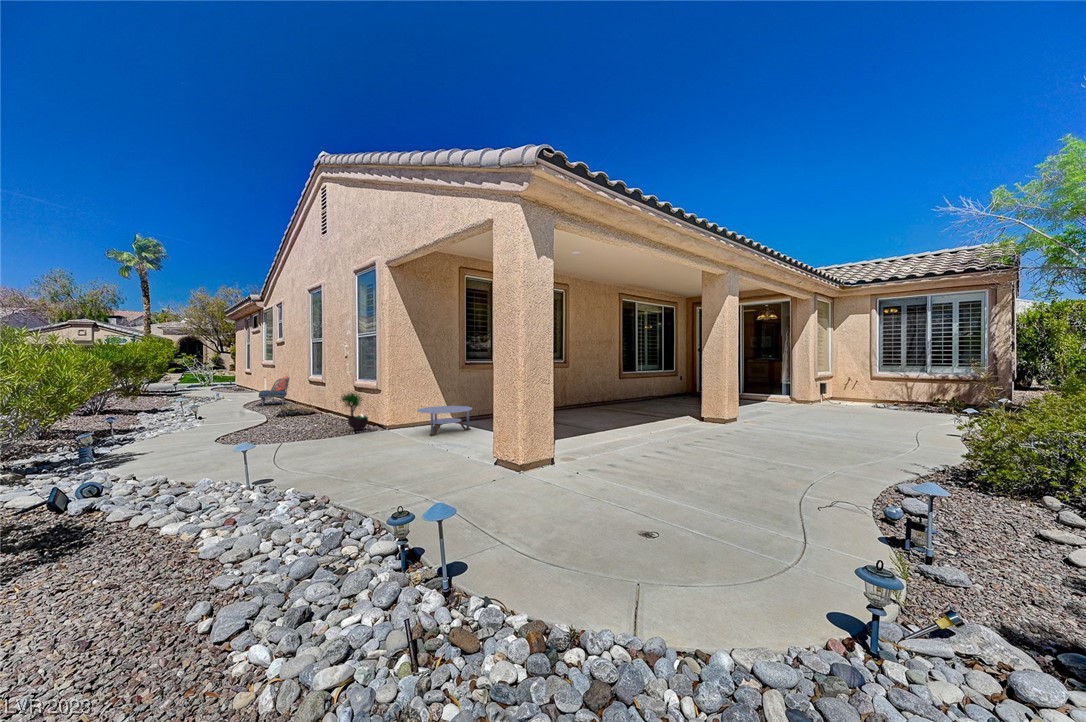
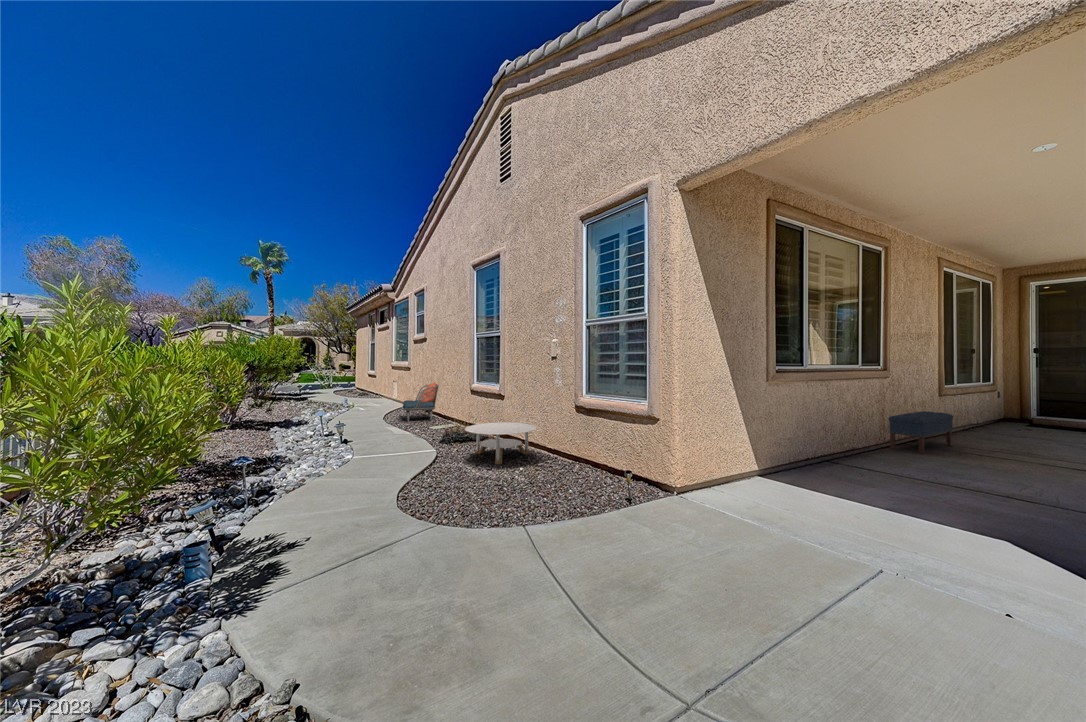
bench: none [561,387,602,411] -> present [889,411,953,454]
potted tree: present [340,392,368,430] -> none [573,411,621,484]
round table: present [417,406,473,436] -> present [465,422,536,465]

